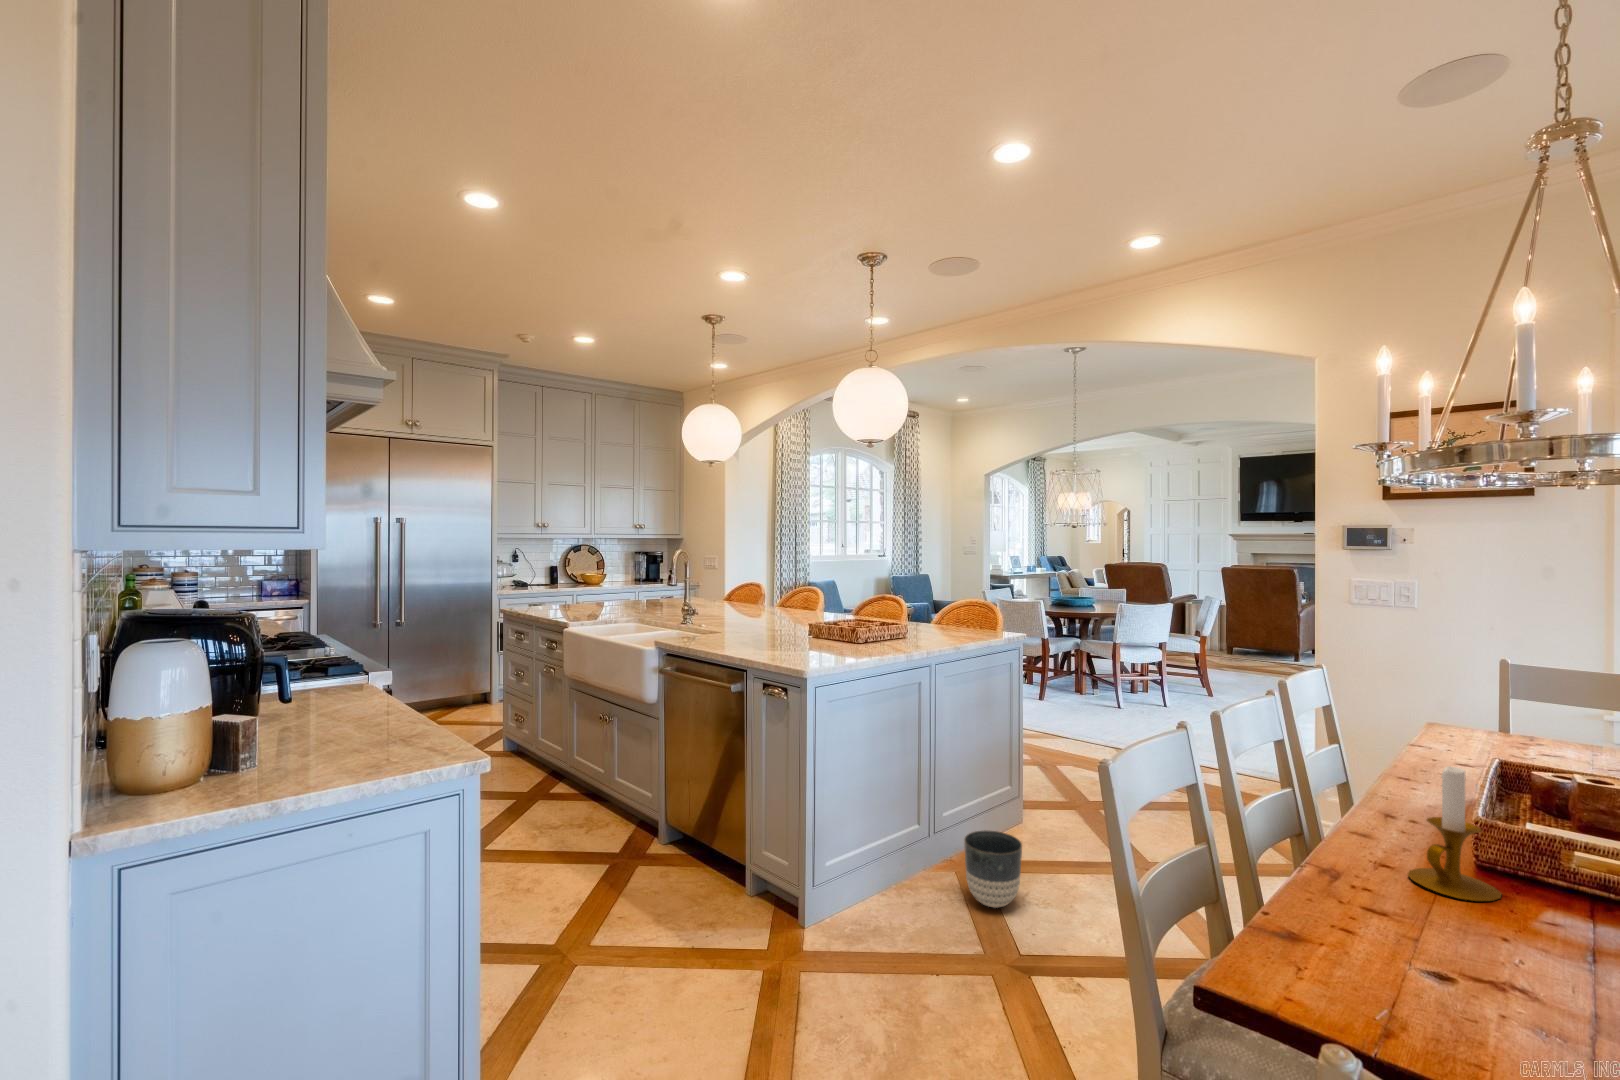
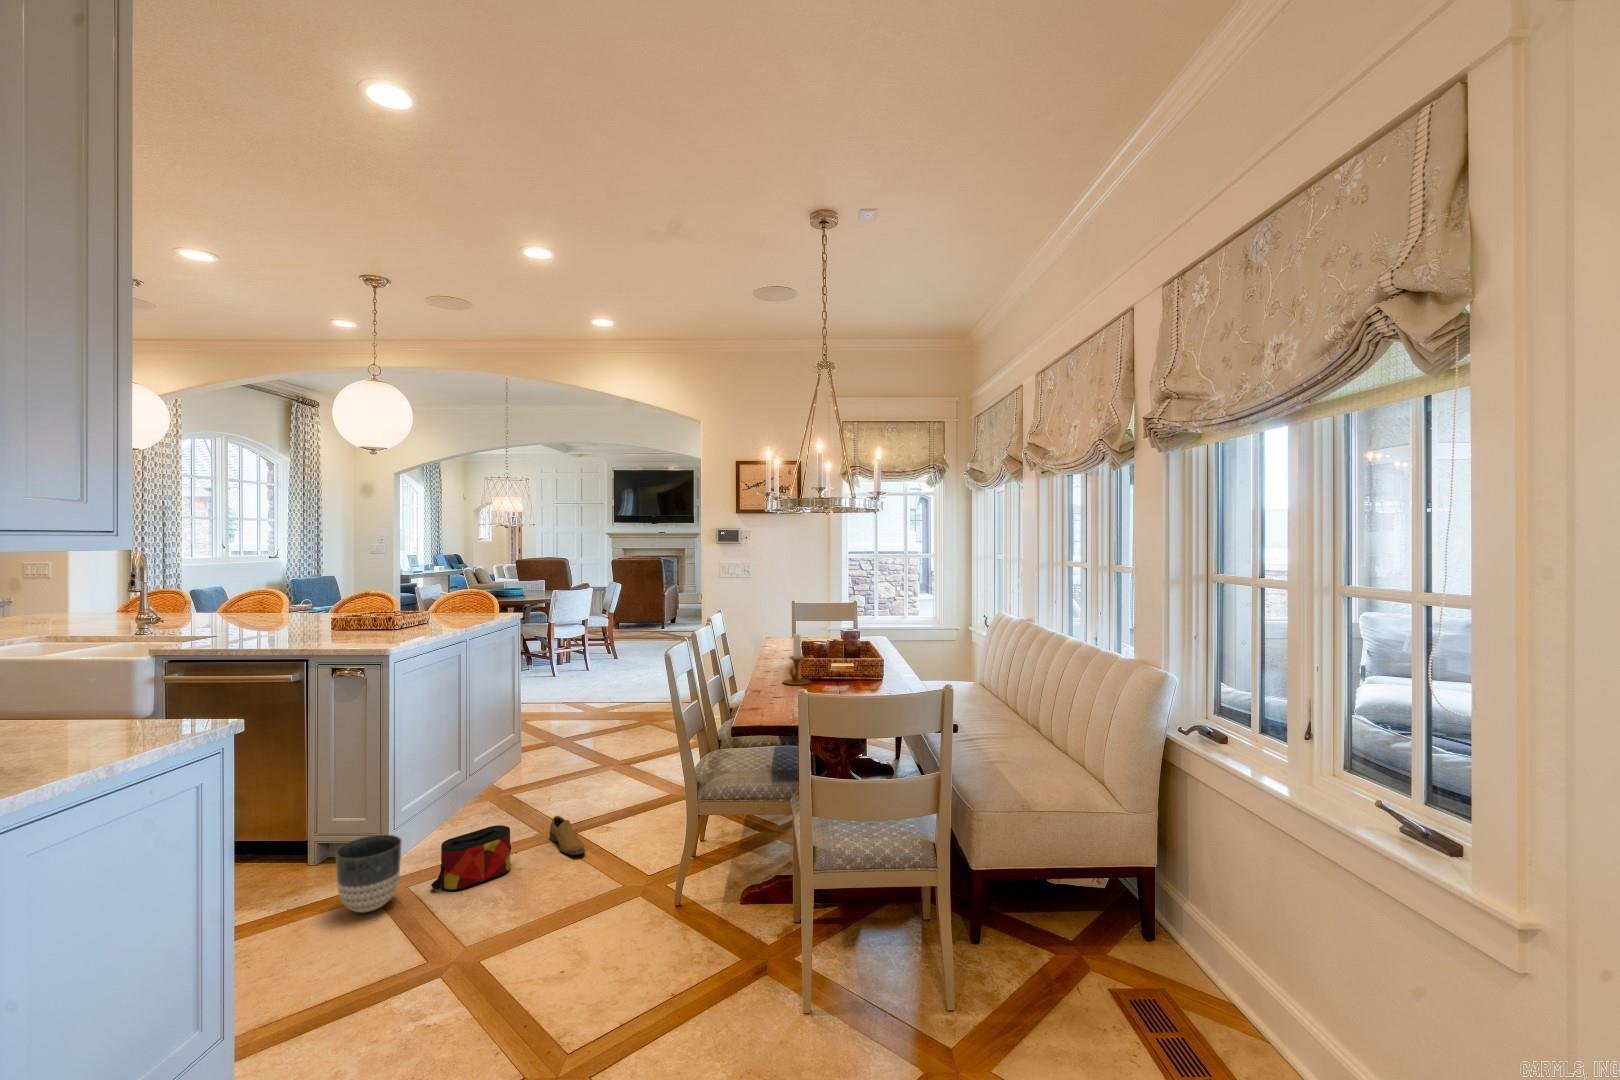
planter: present [964,830,1022,908] -> present [336,835,402,912]
bag: none [822,928,928,1007] -> present [431,825,511,891]
shoe: none [996,938,1033,1022] -> present [550,816,585,855]

